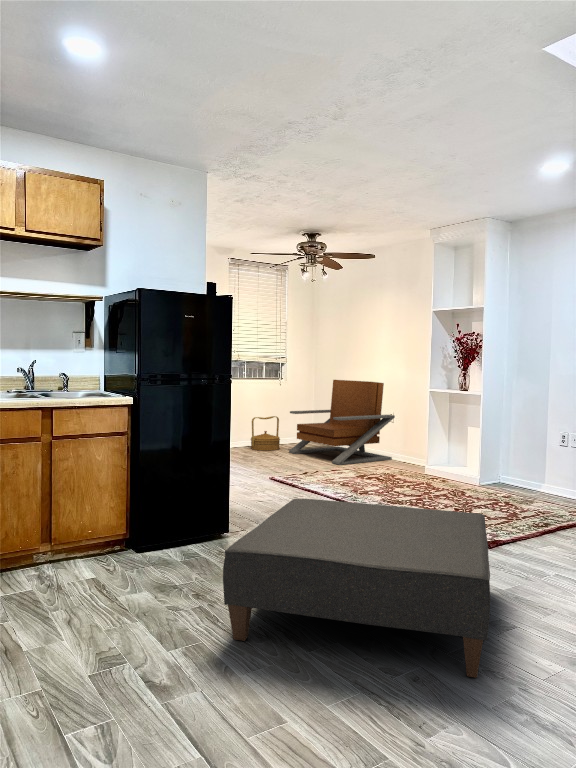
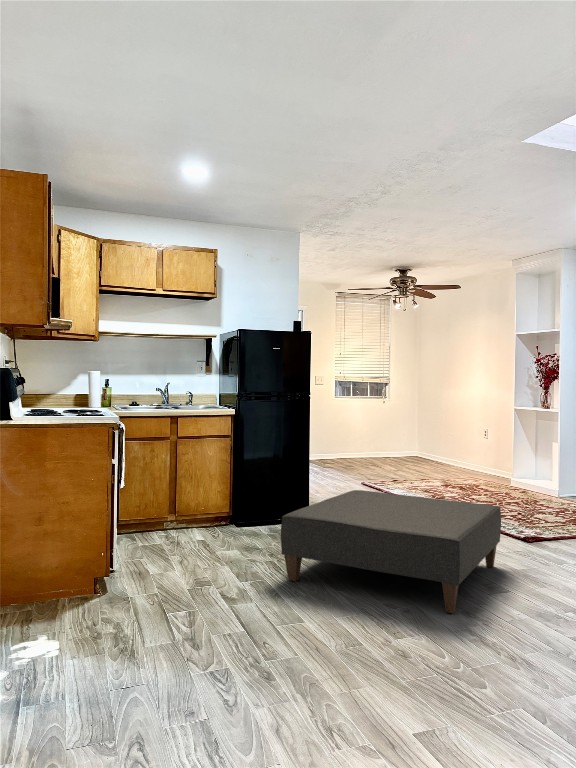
lounge chair: present [289,380,395,465] -> none [390,399,488,476]
woven basket: present [251,416,280,451] -> none [357,432,384,462]

